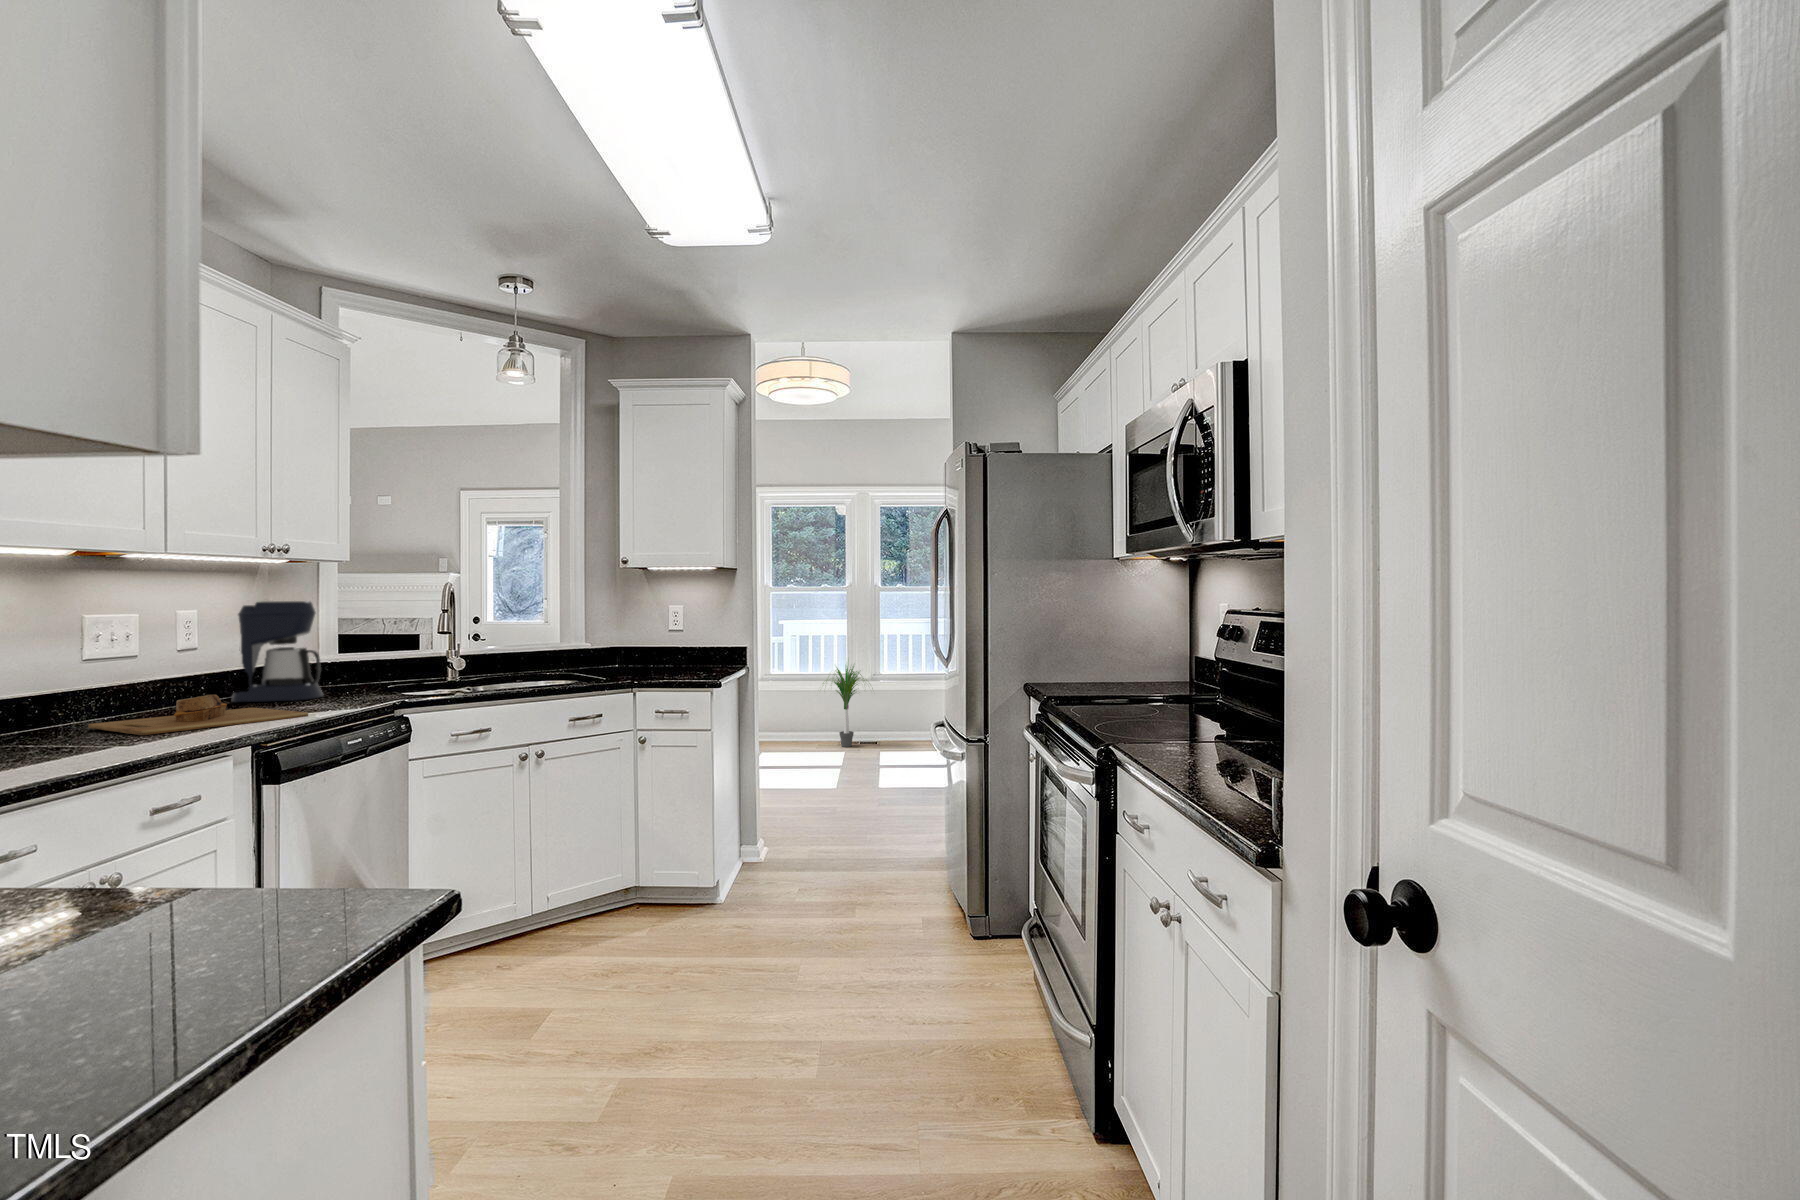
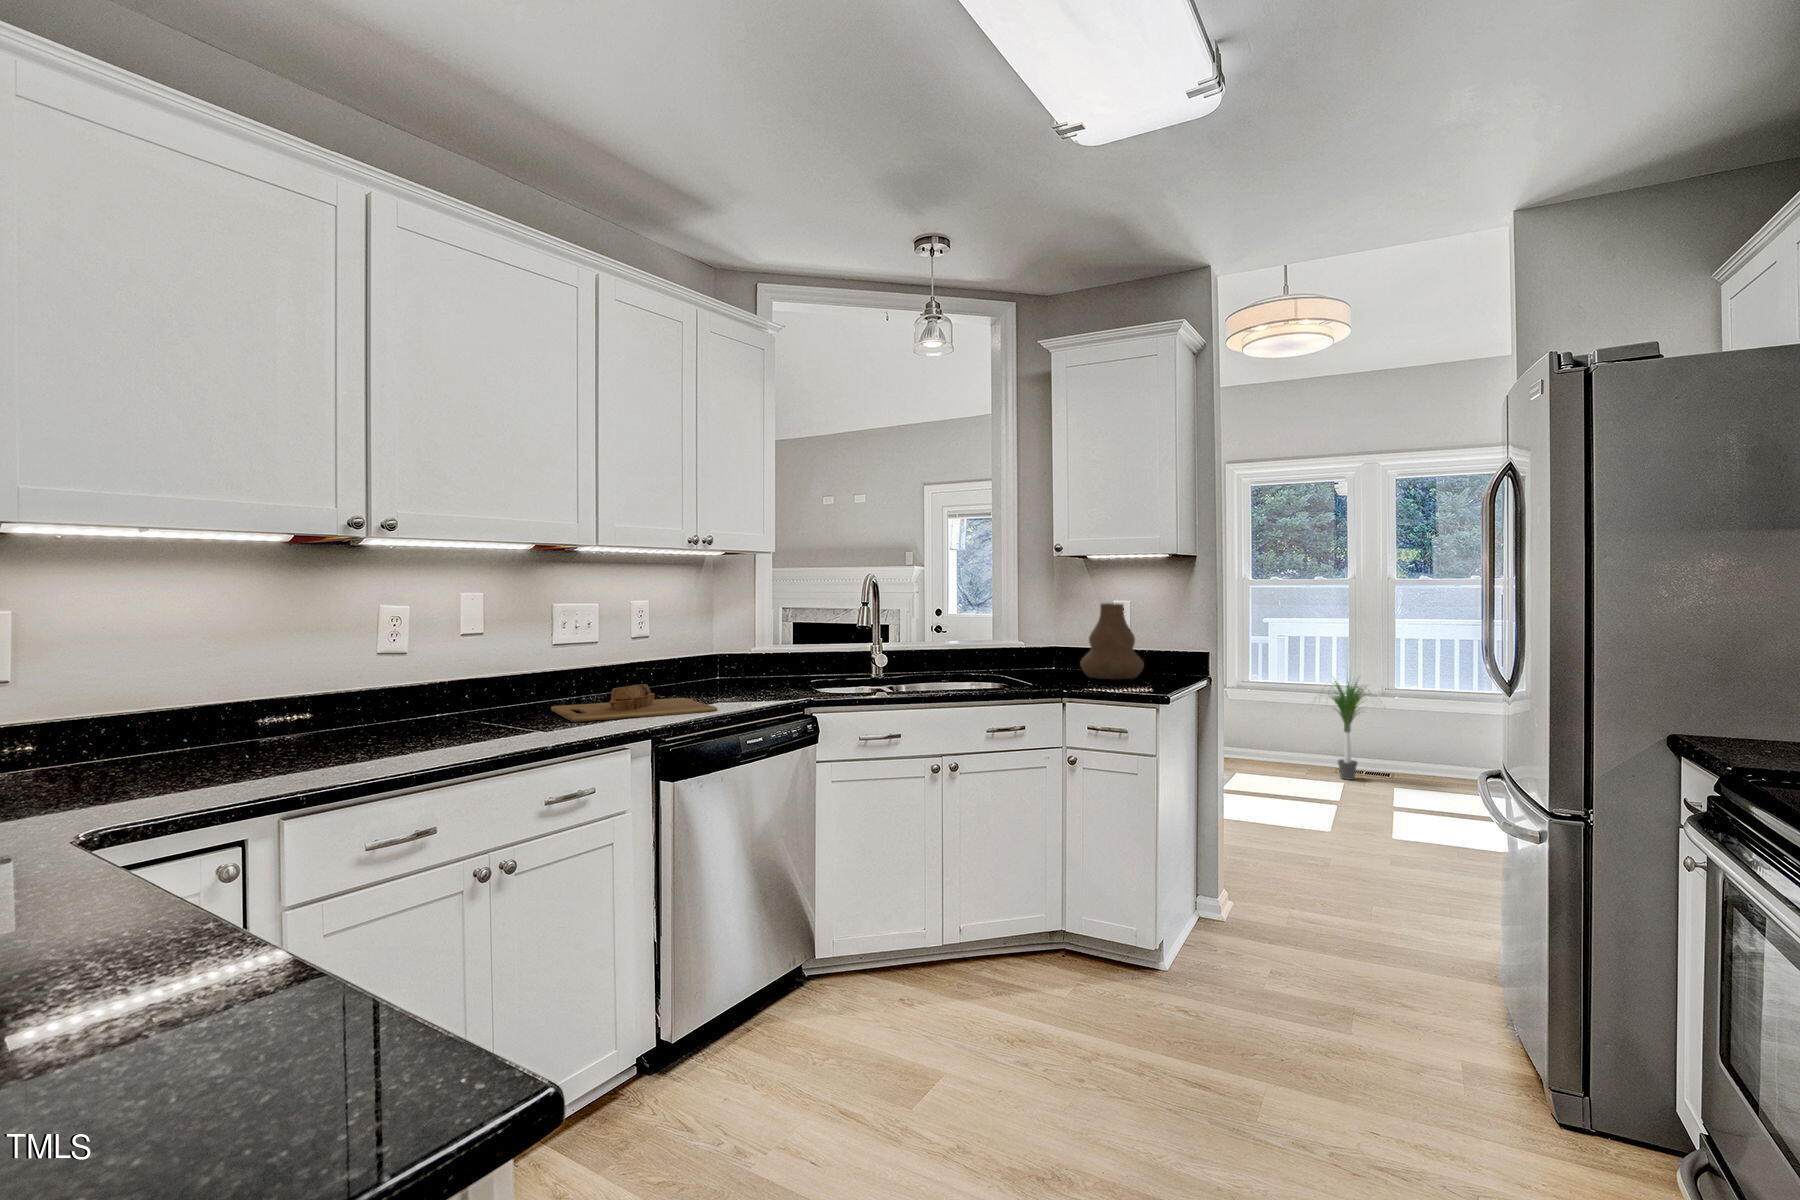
coffee maker: present [232,601,323,702] -> none [684,594,758,691]
vase: none [646,608,700,672] -> present [1080,603,1144,679]

